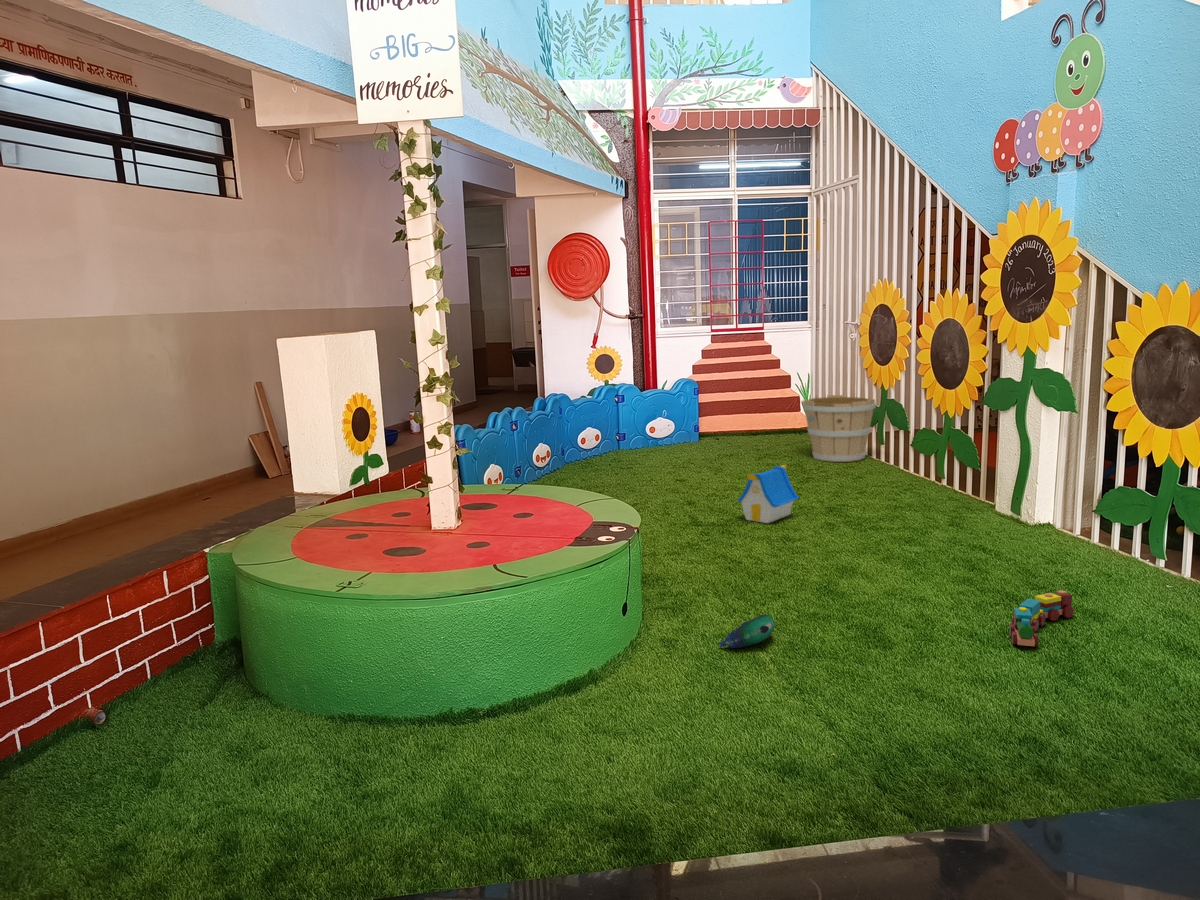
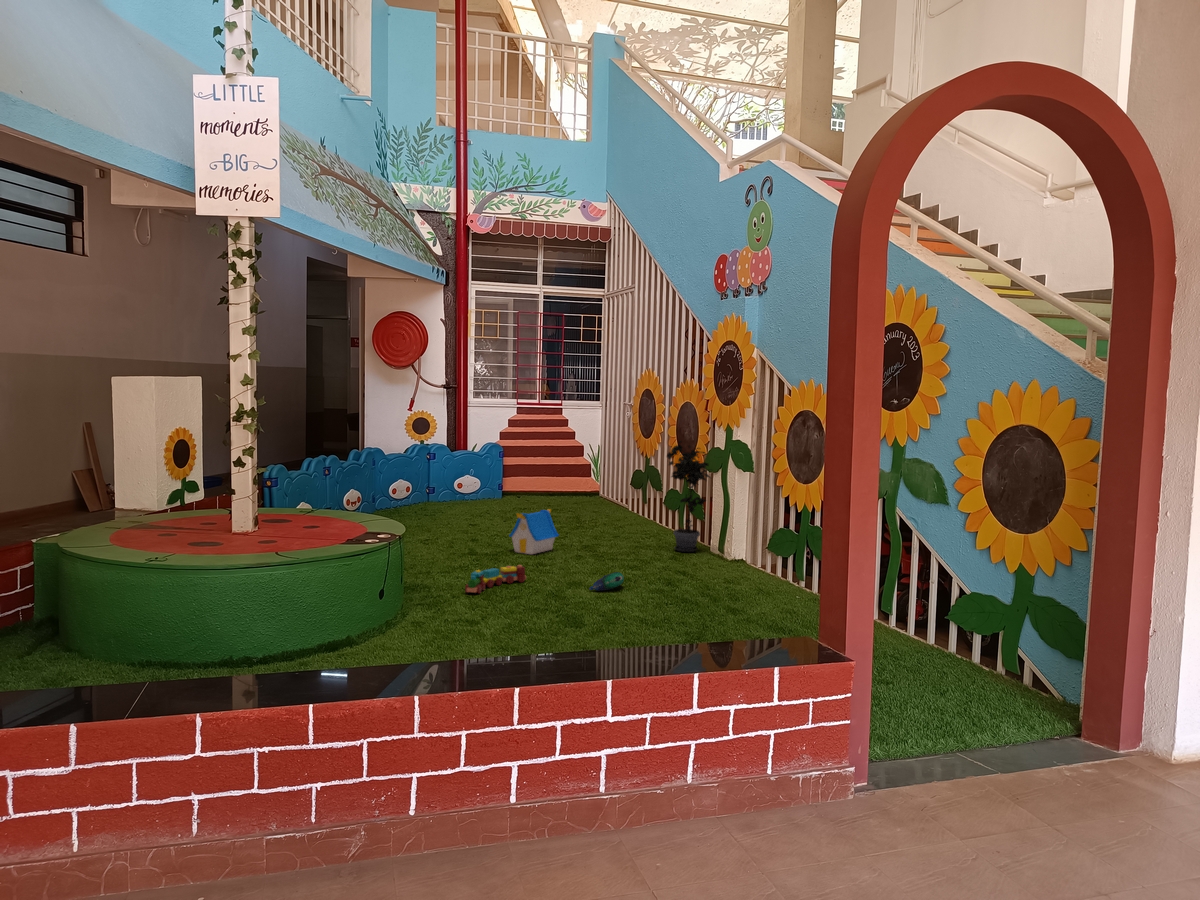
potted plant: none [933,372,1001,513] -> present [667,441,711,552]
wooden bucket: present [803,395,876,462] -> none [582,462,640,517]
toy train: present [1009,590,1074,646] -> present [465,565,526,593]
plush toy: present [718,614,775,648] -> present [589,572,624,591]

